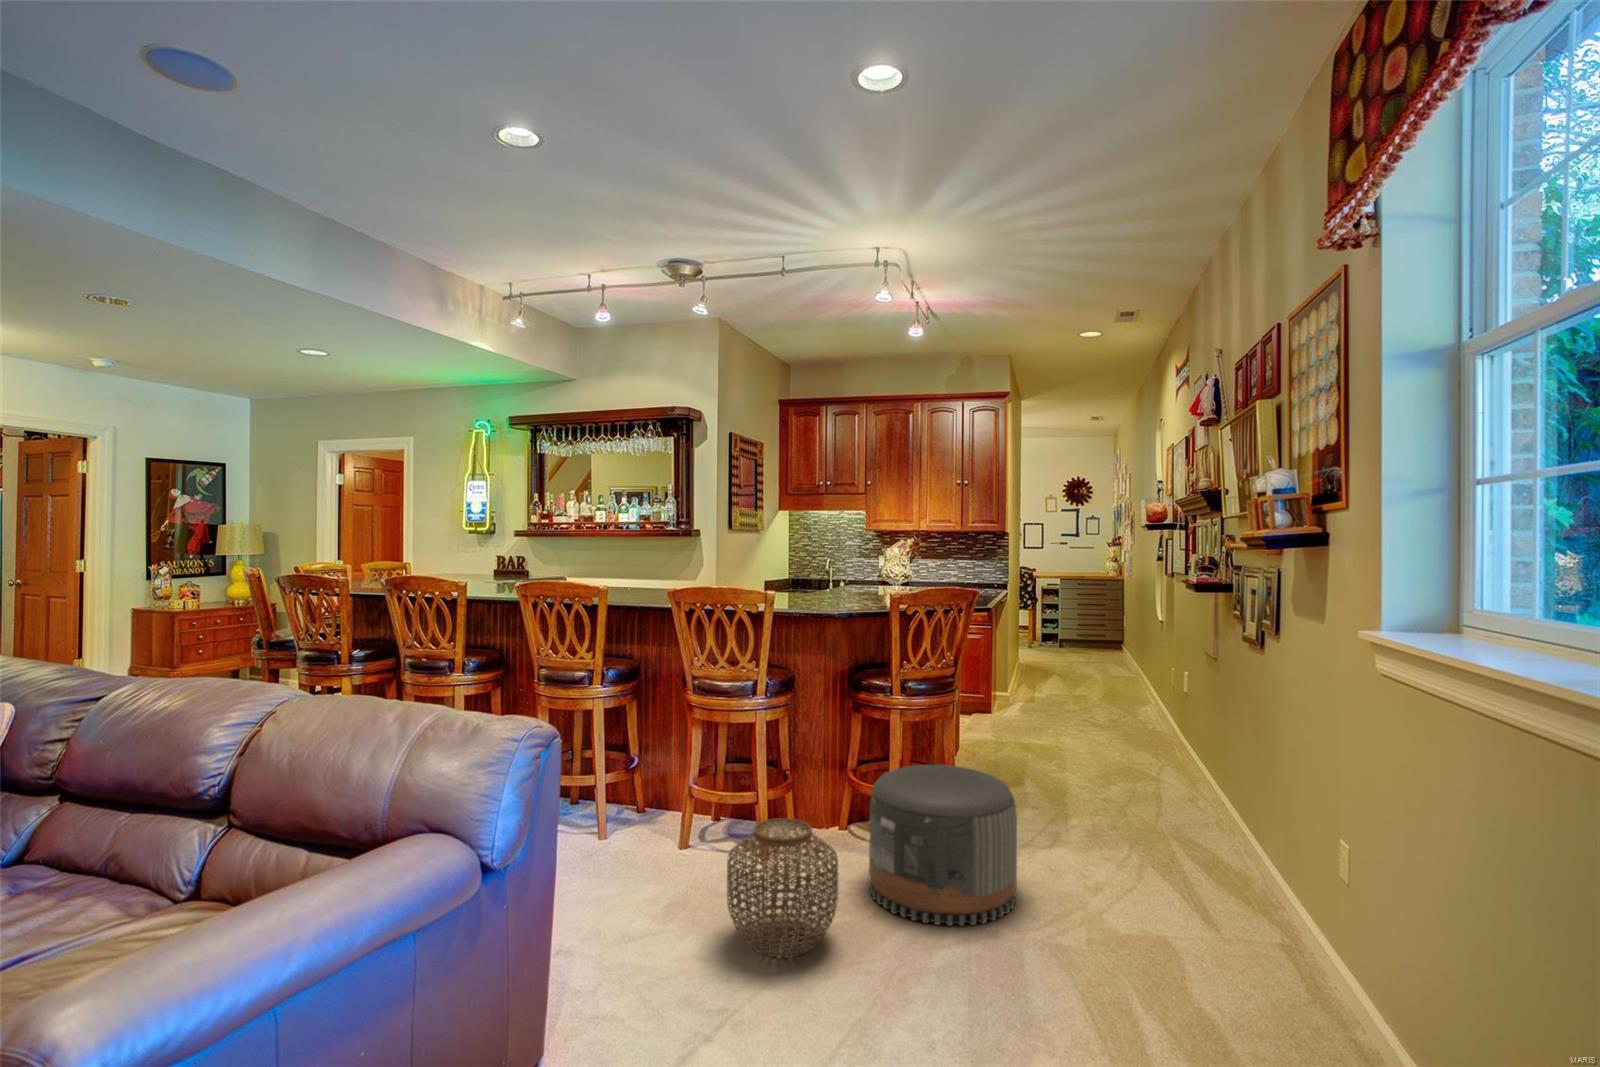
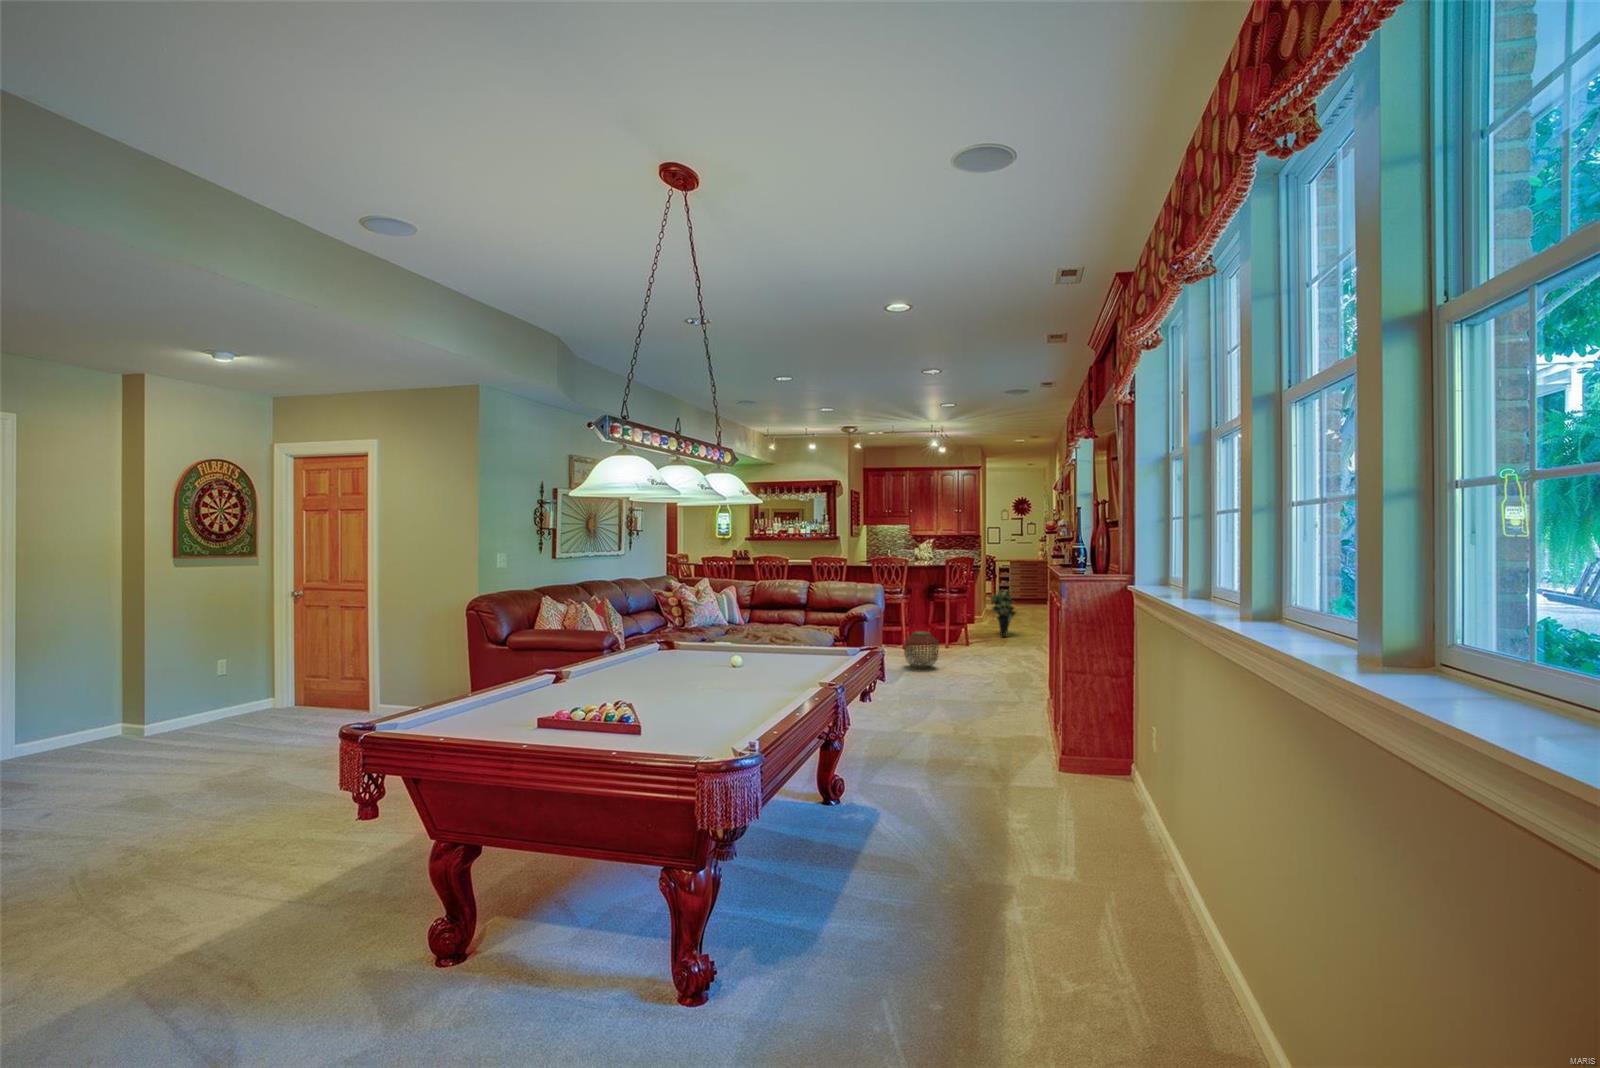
potted plant: none [1019,648,1084,761] -> present [990,590,1016,637]
pouf: present [869,765,1017,926] -> none [942,621,992,665]

